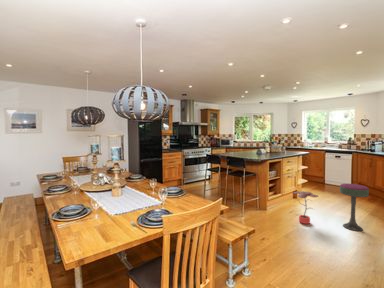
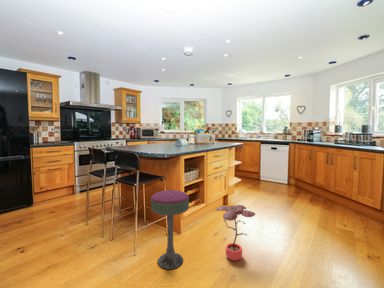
bar stool: present [340,184,369,231] -> present [151,190,189,269]

